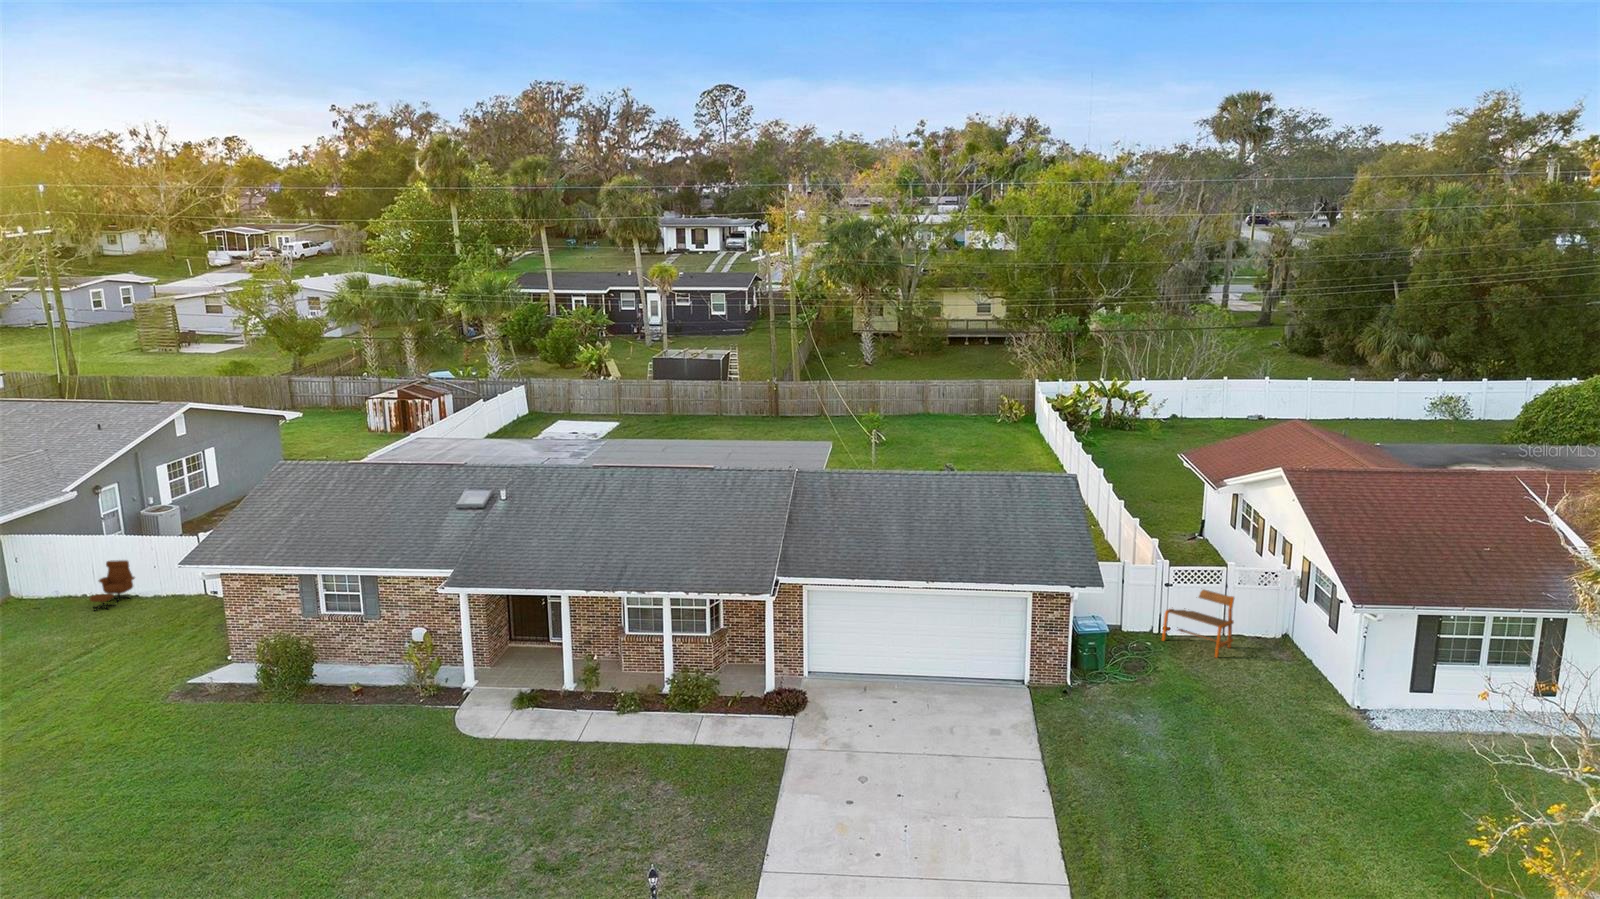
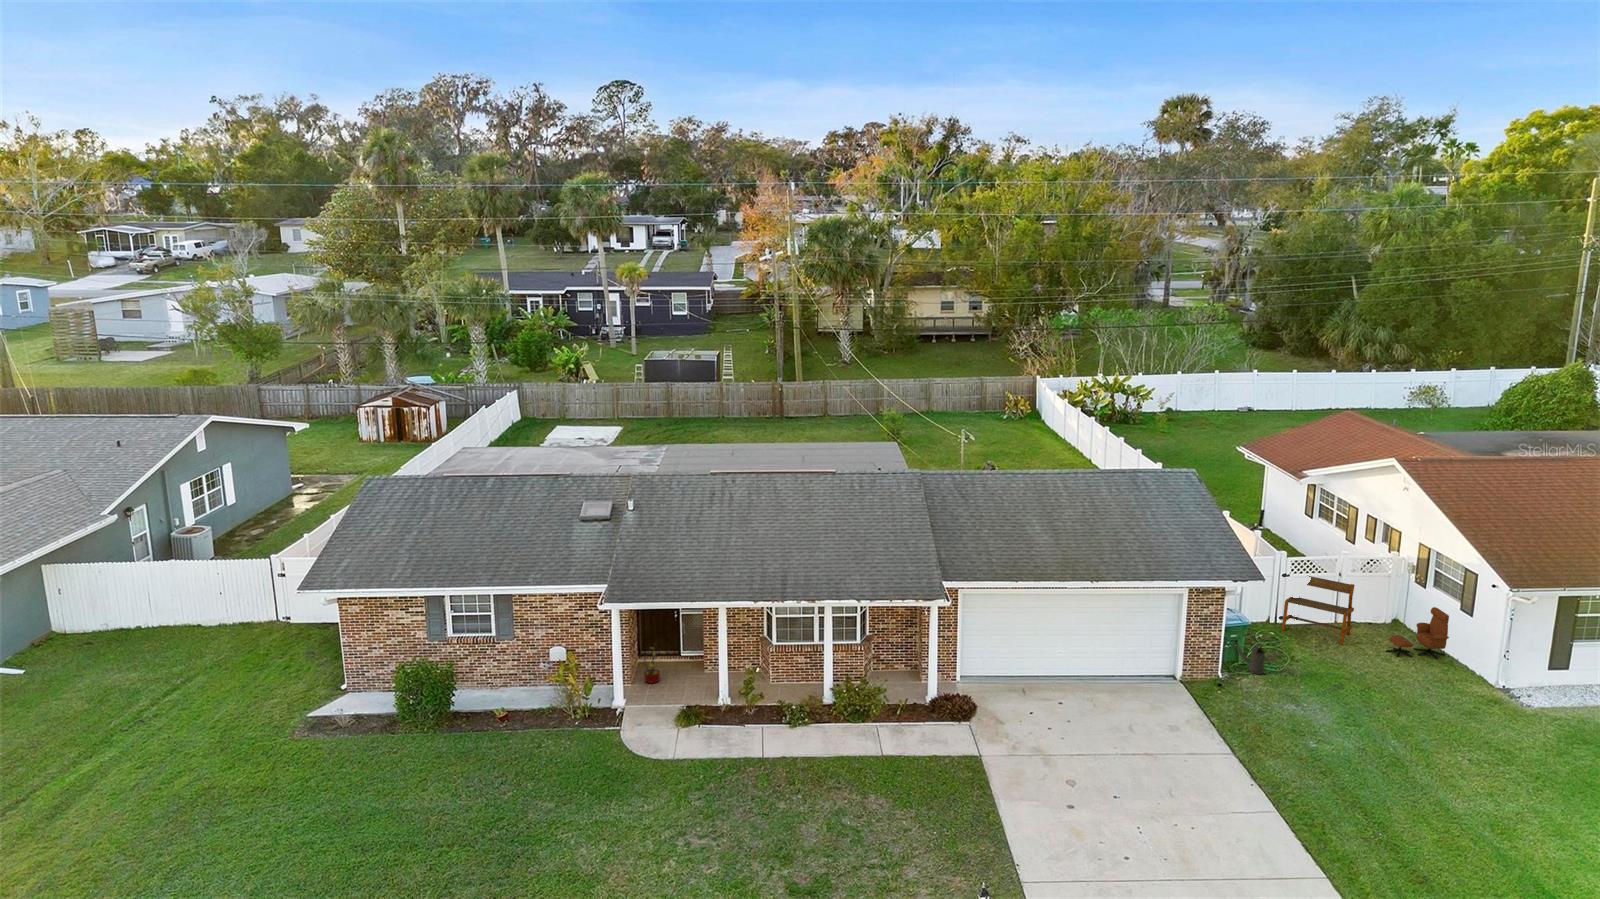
lounge chair: present [90,560,134,610] -> present [1386,607,1449,659]
decorative plant: none [489,624,528,666] -> present [636,648,662,683]
watering can: none [1090,649,1122,684] -> present [1234,642,1265,675]

